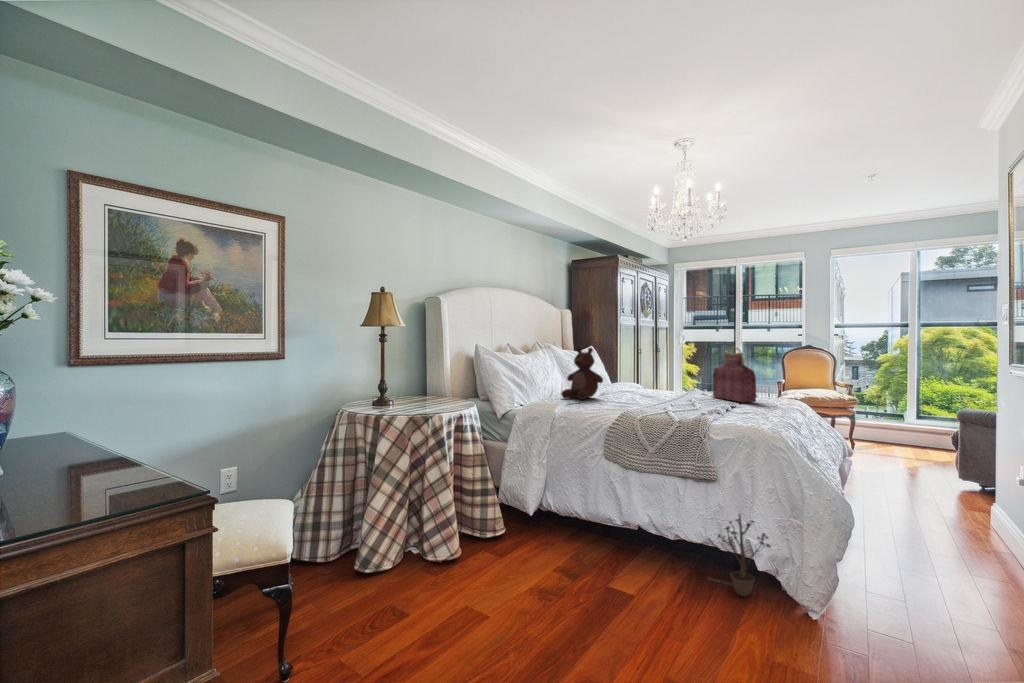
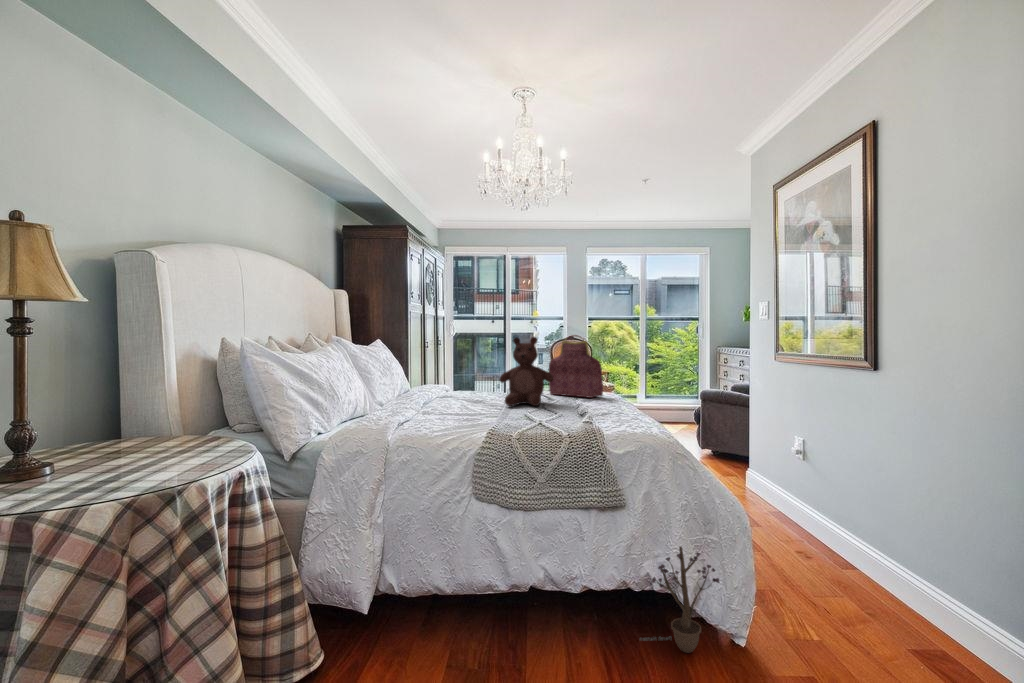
teddy bear: present [561,348,603,399] -> present [499,337,554,406]

